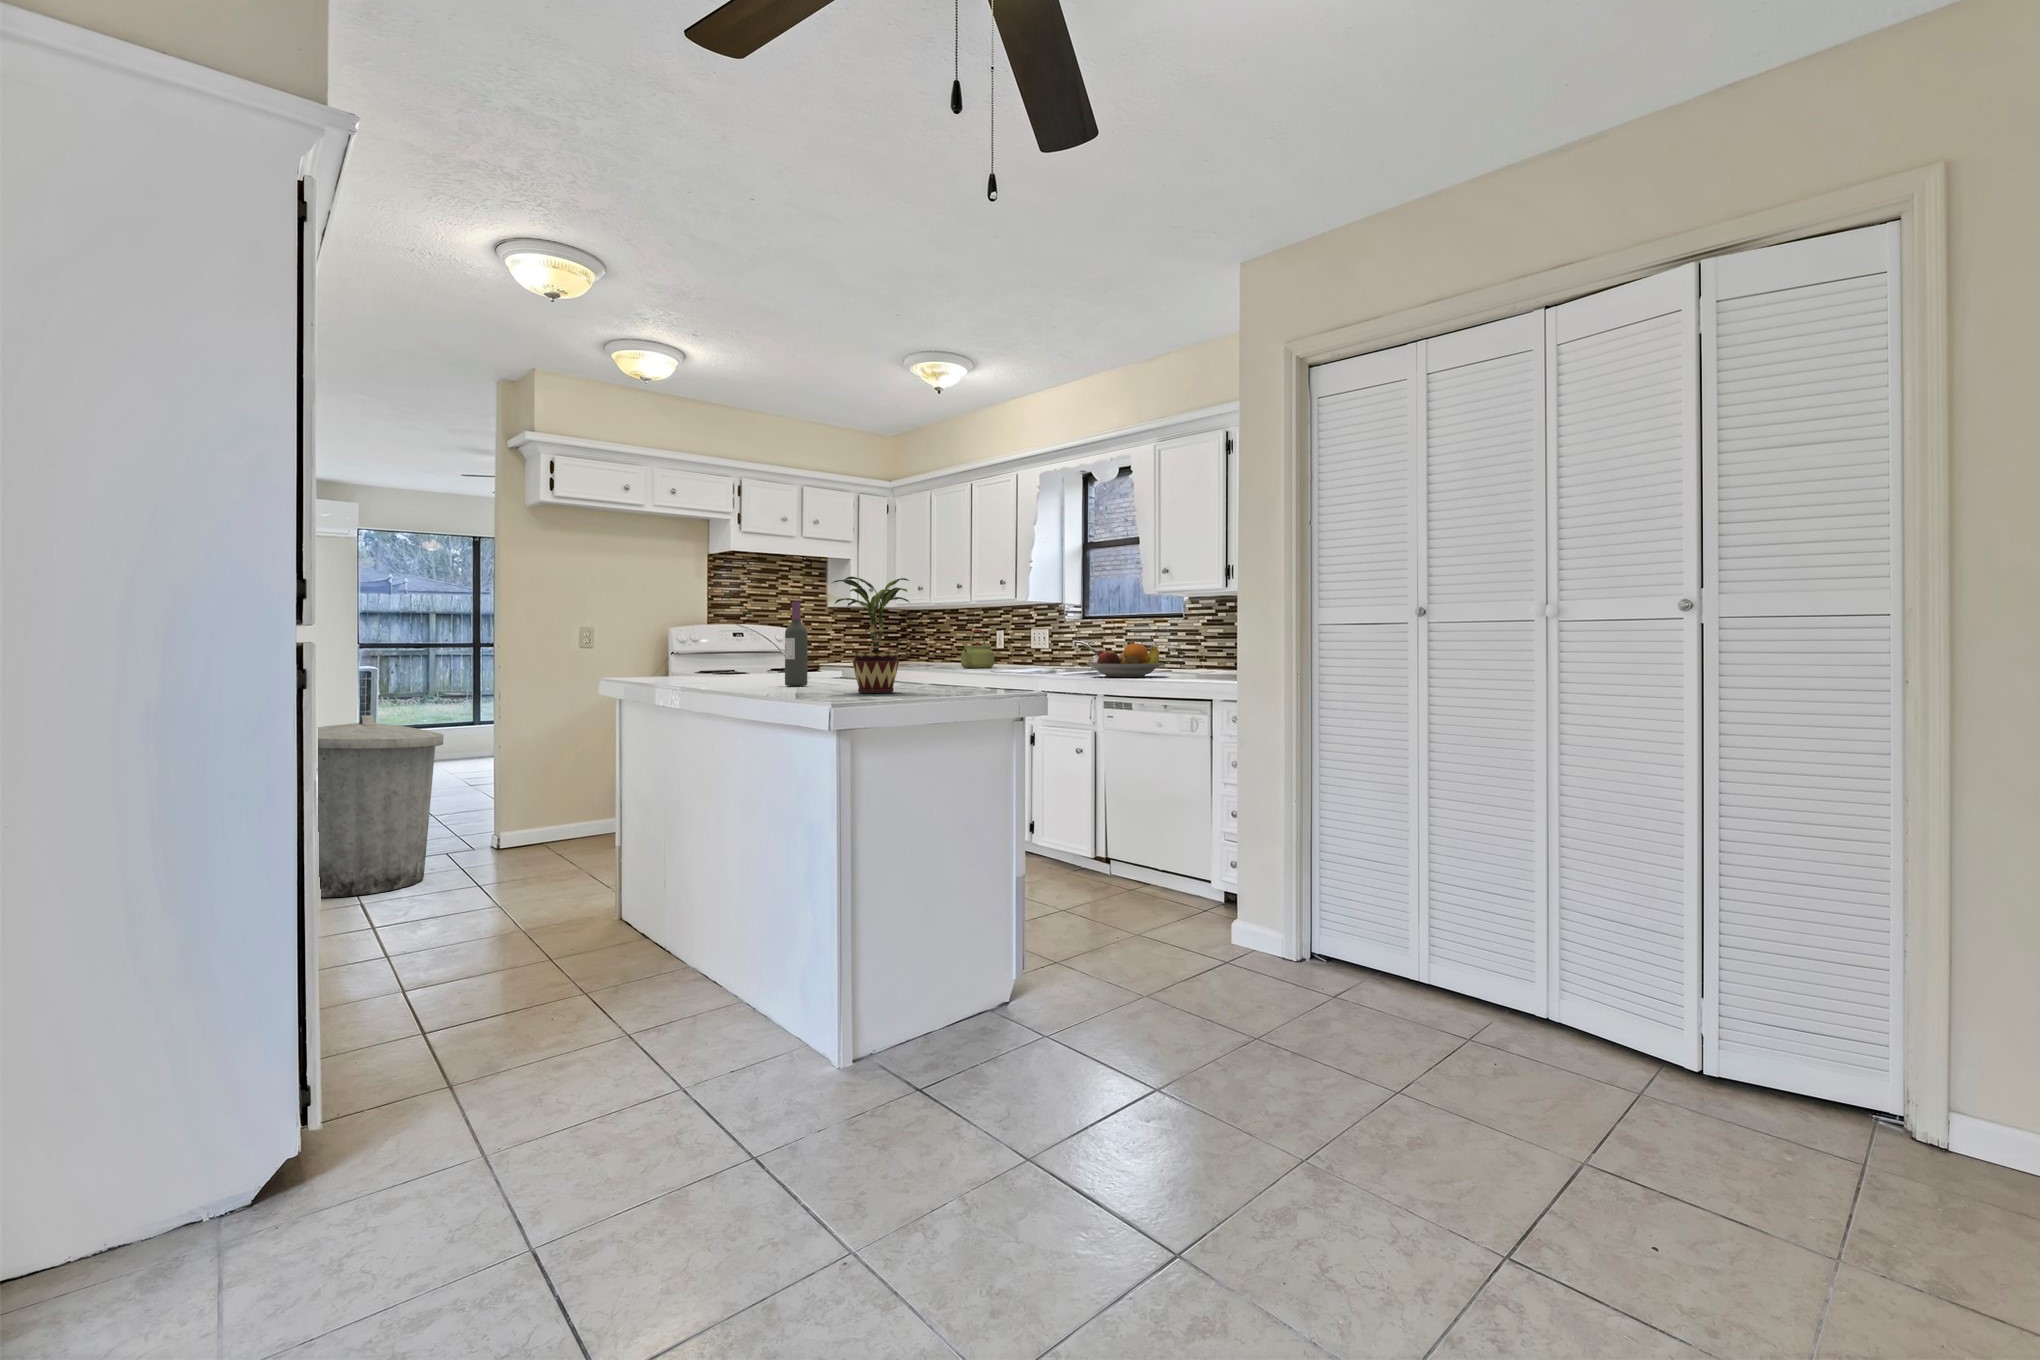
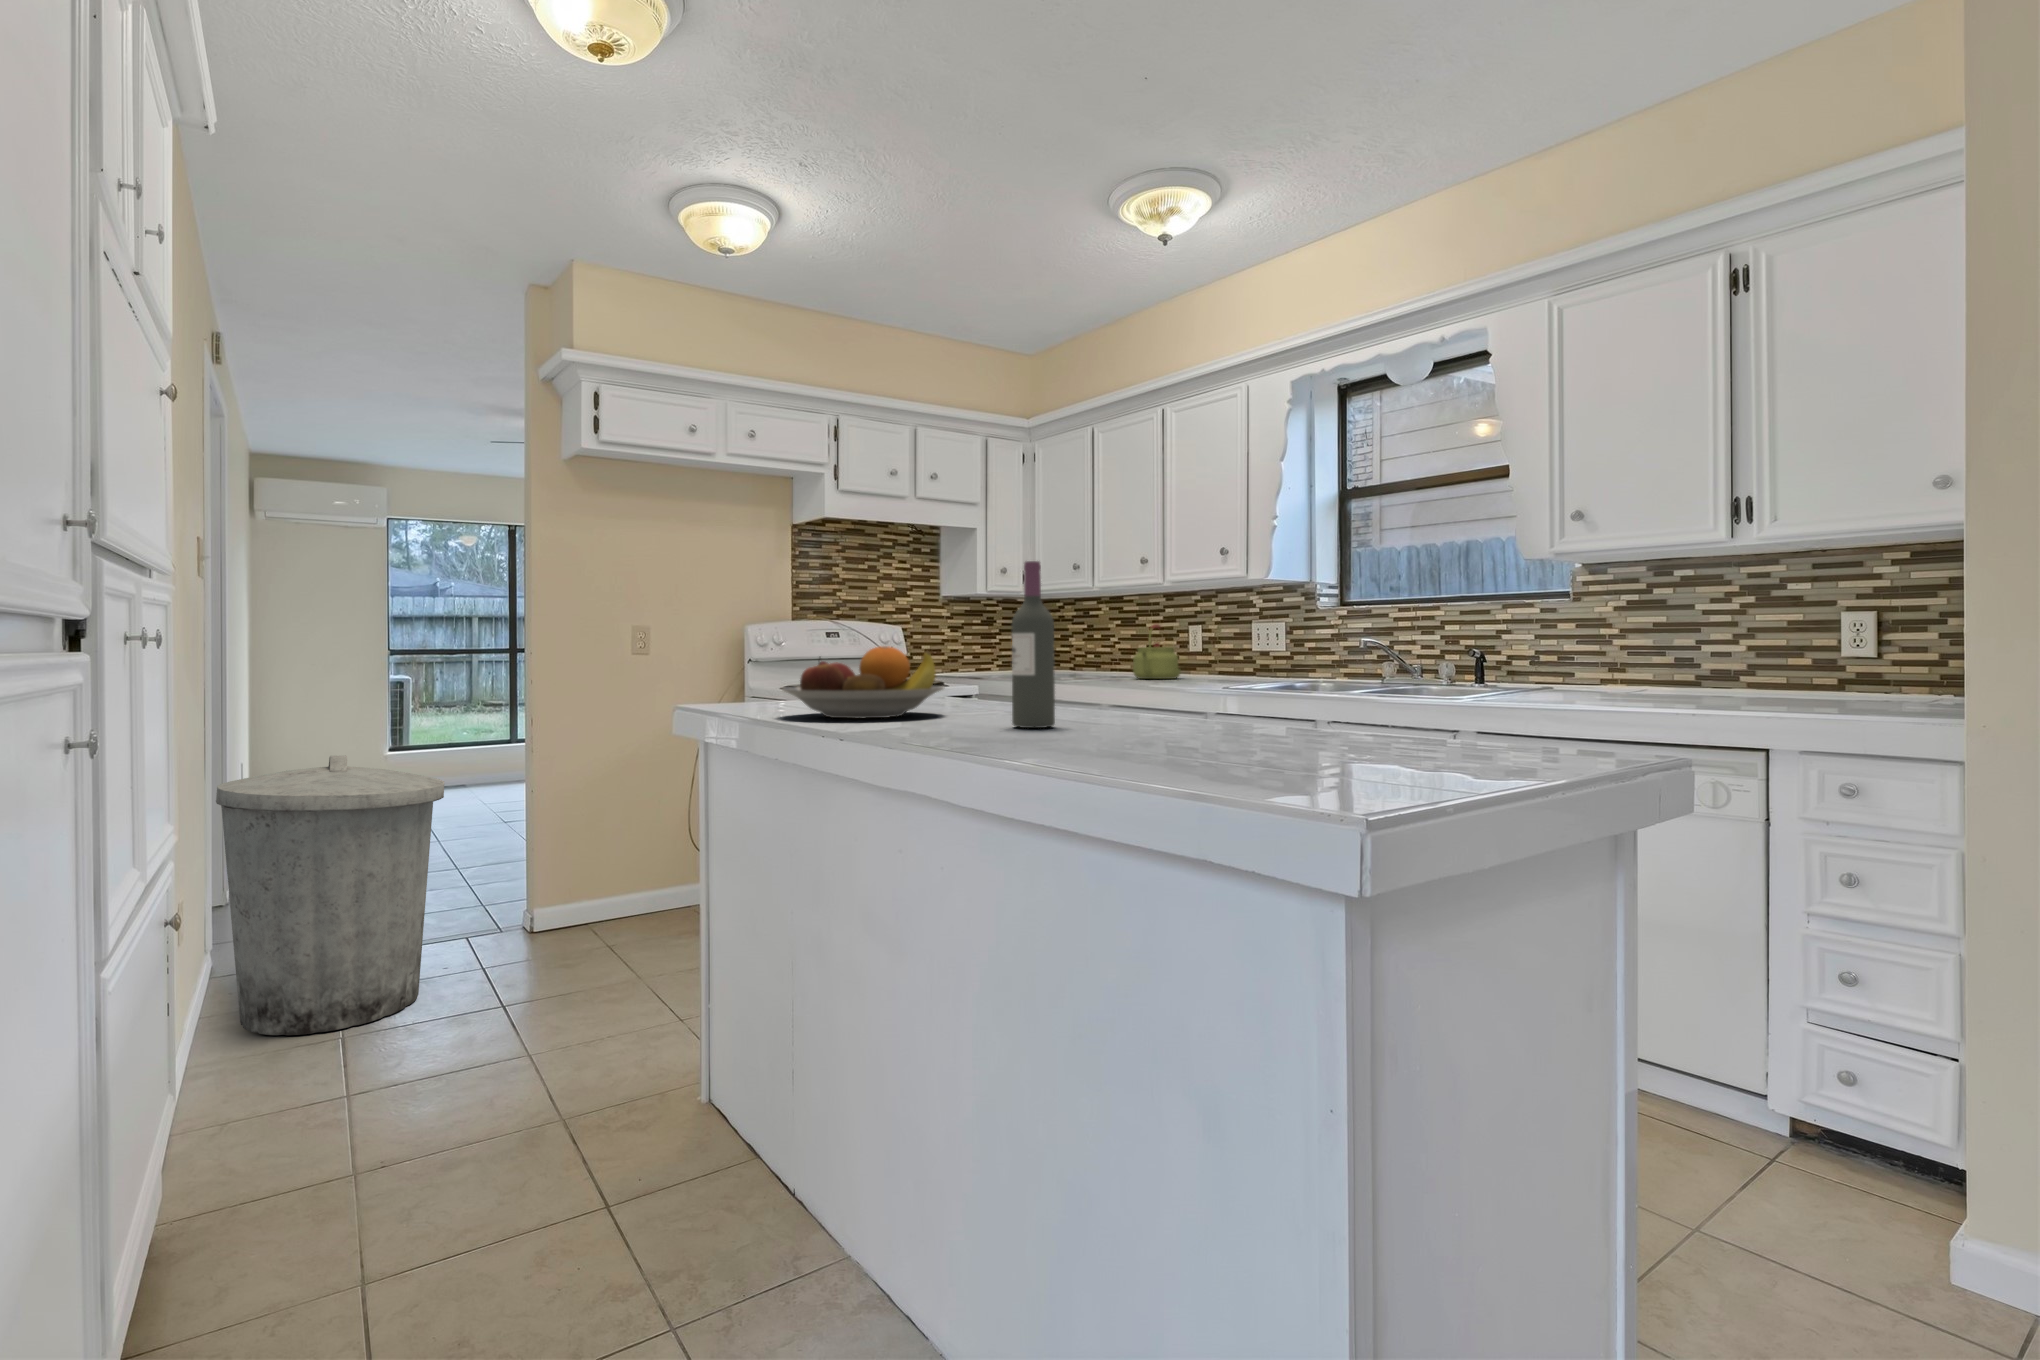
potted plant: present [832,577,909,693] -> none [1218,476,1441,766]
fruit bowl: present [1087,643,1164,677] -> present [782,646,943,718]

